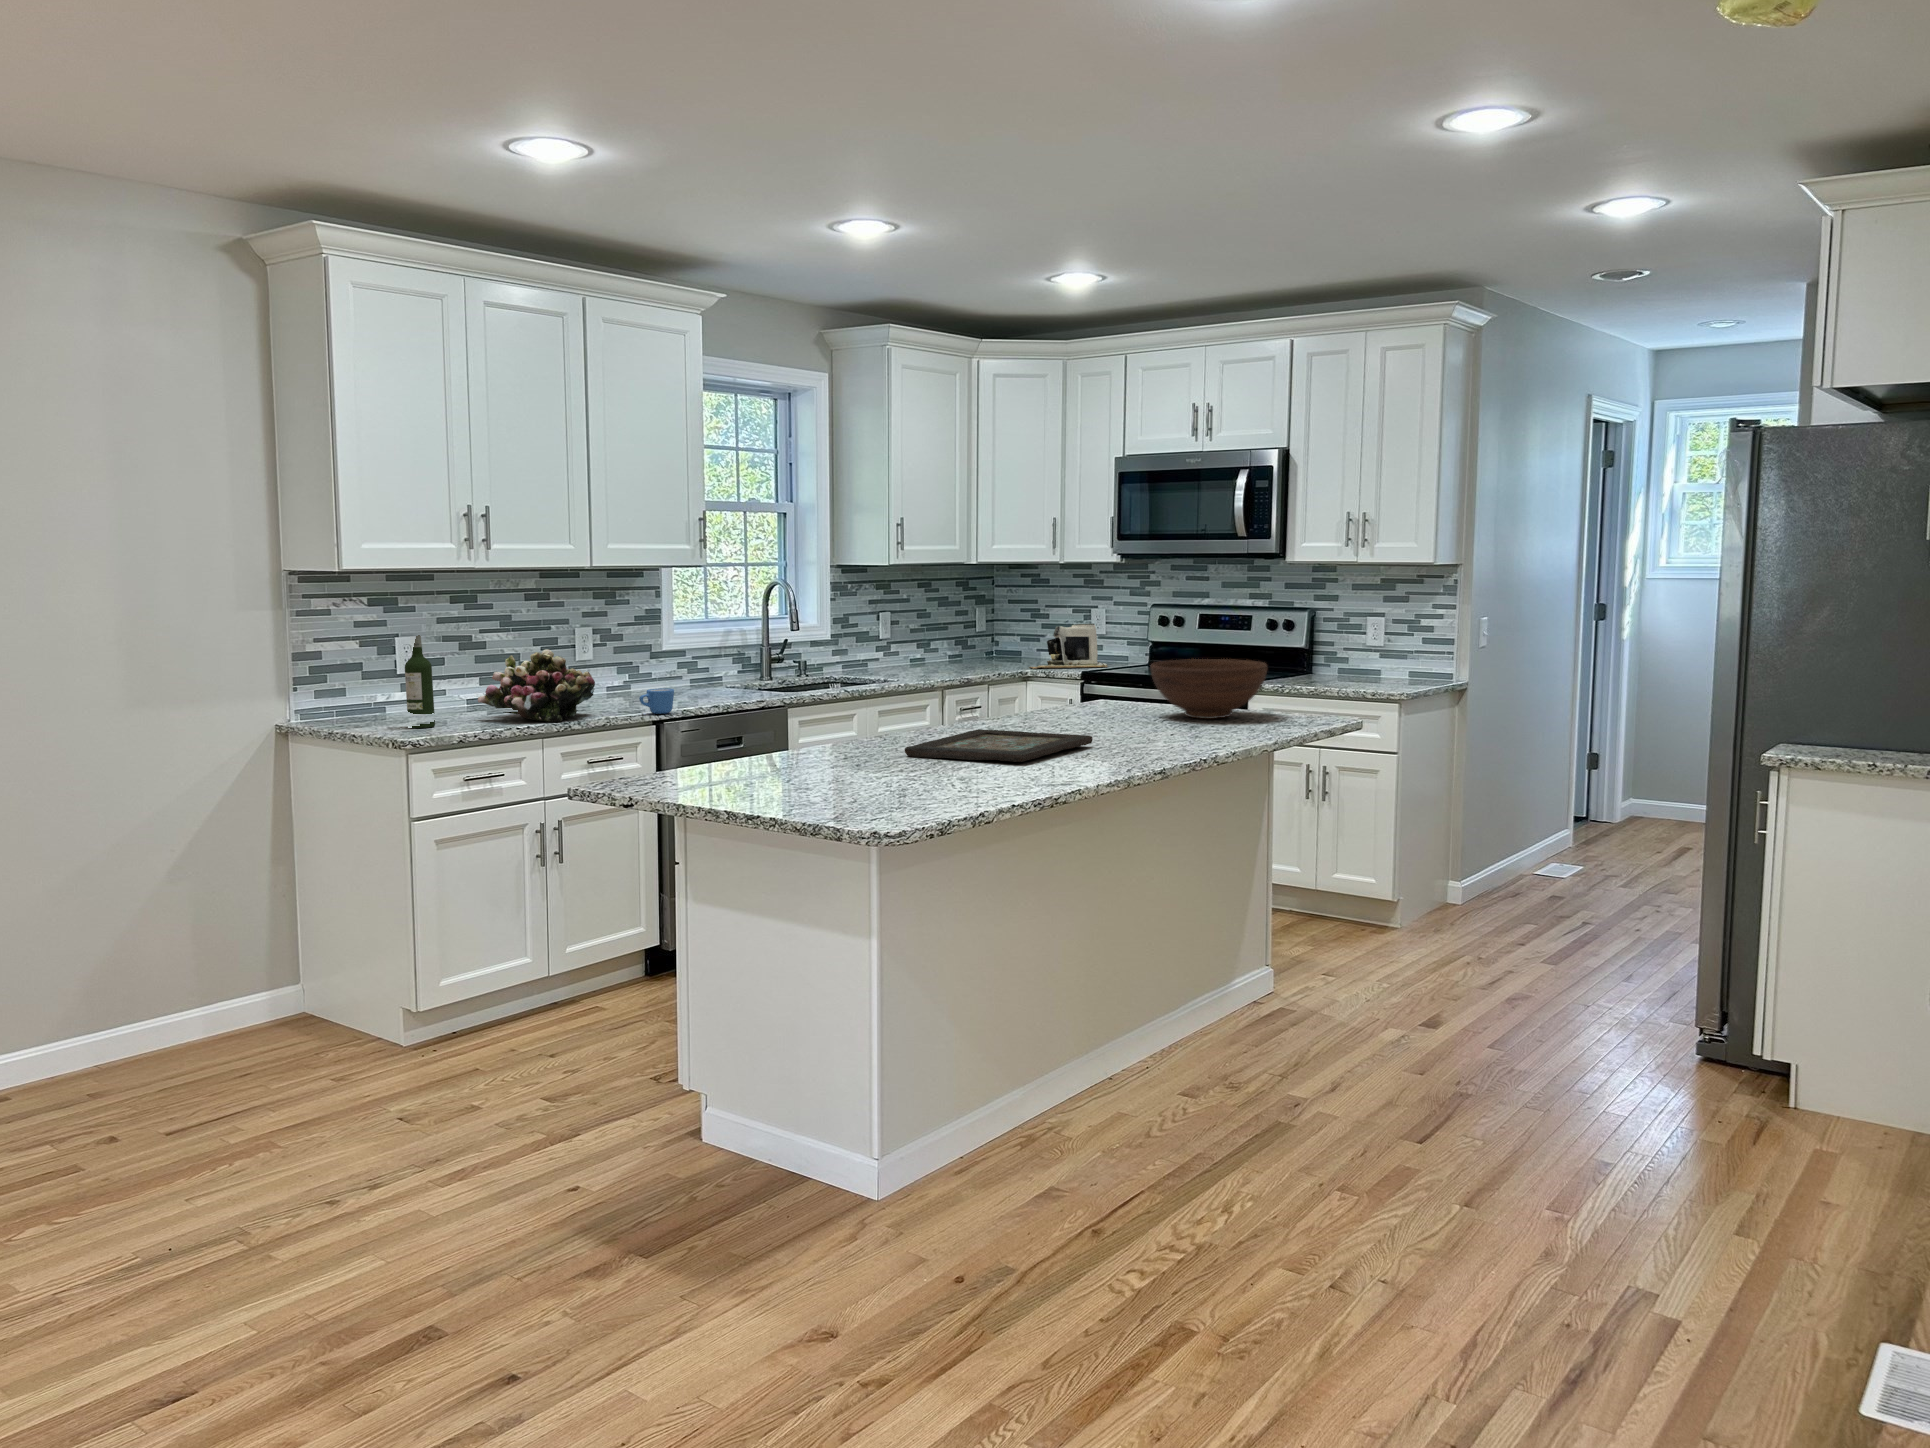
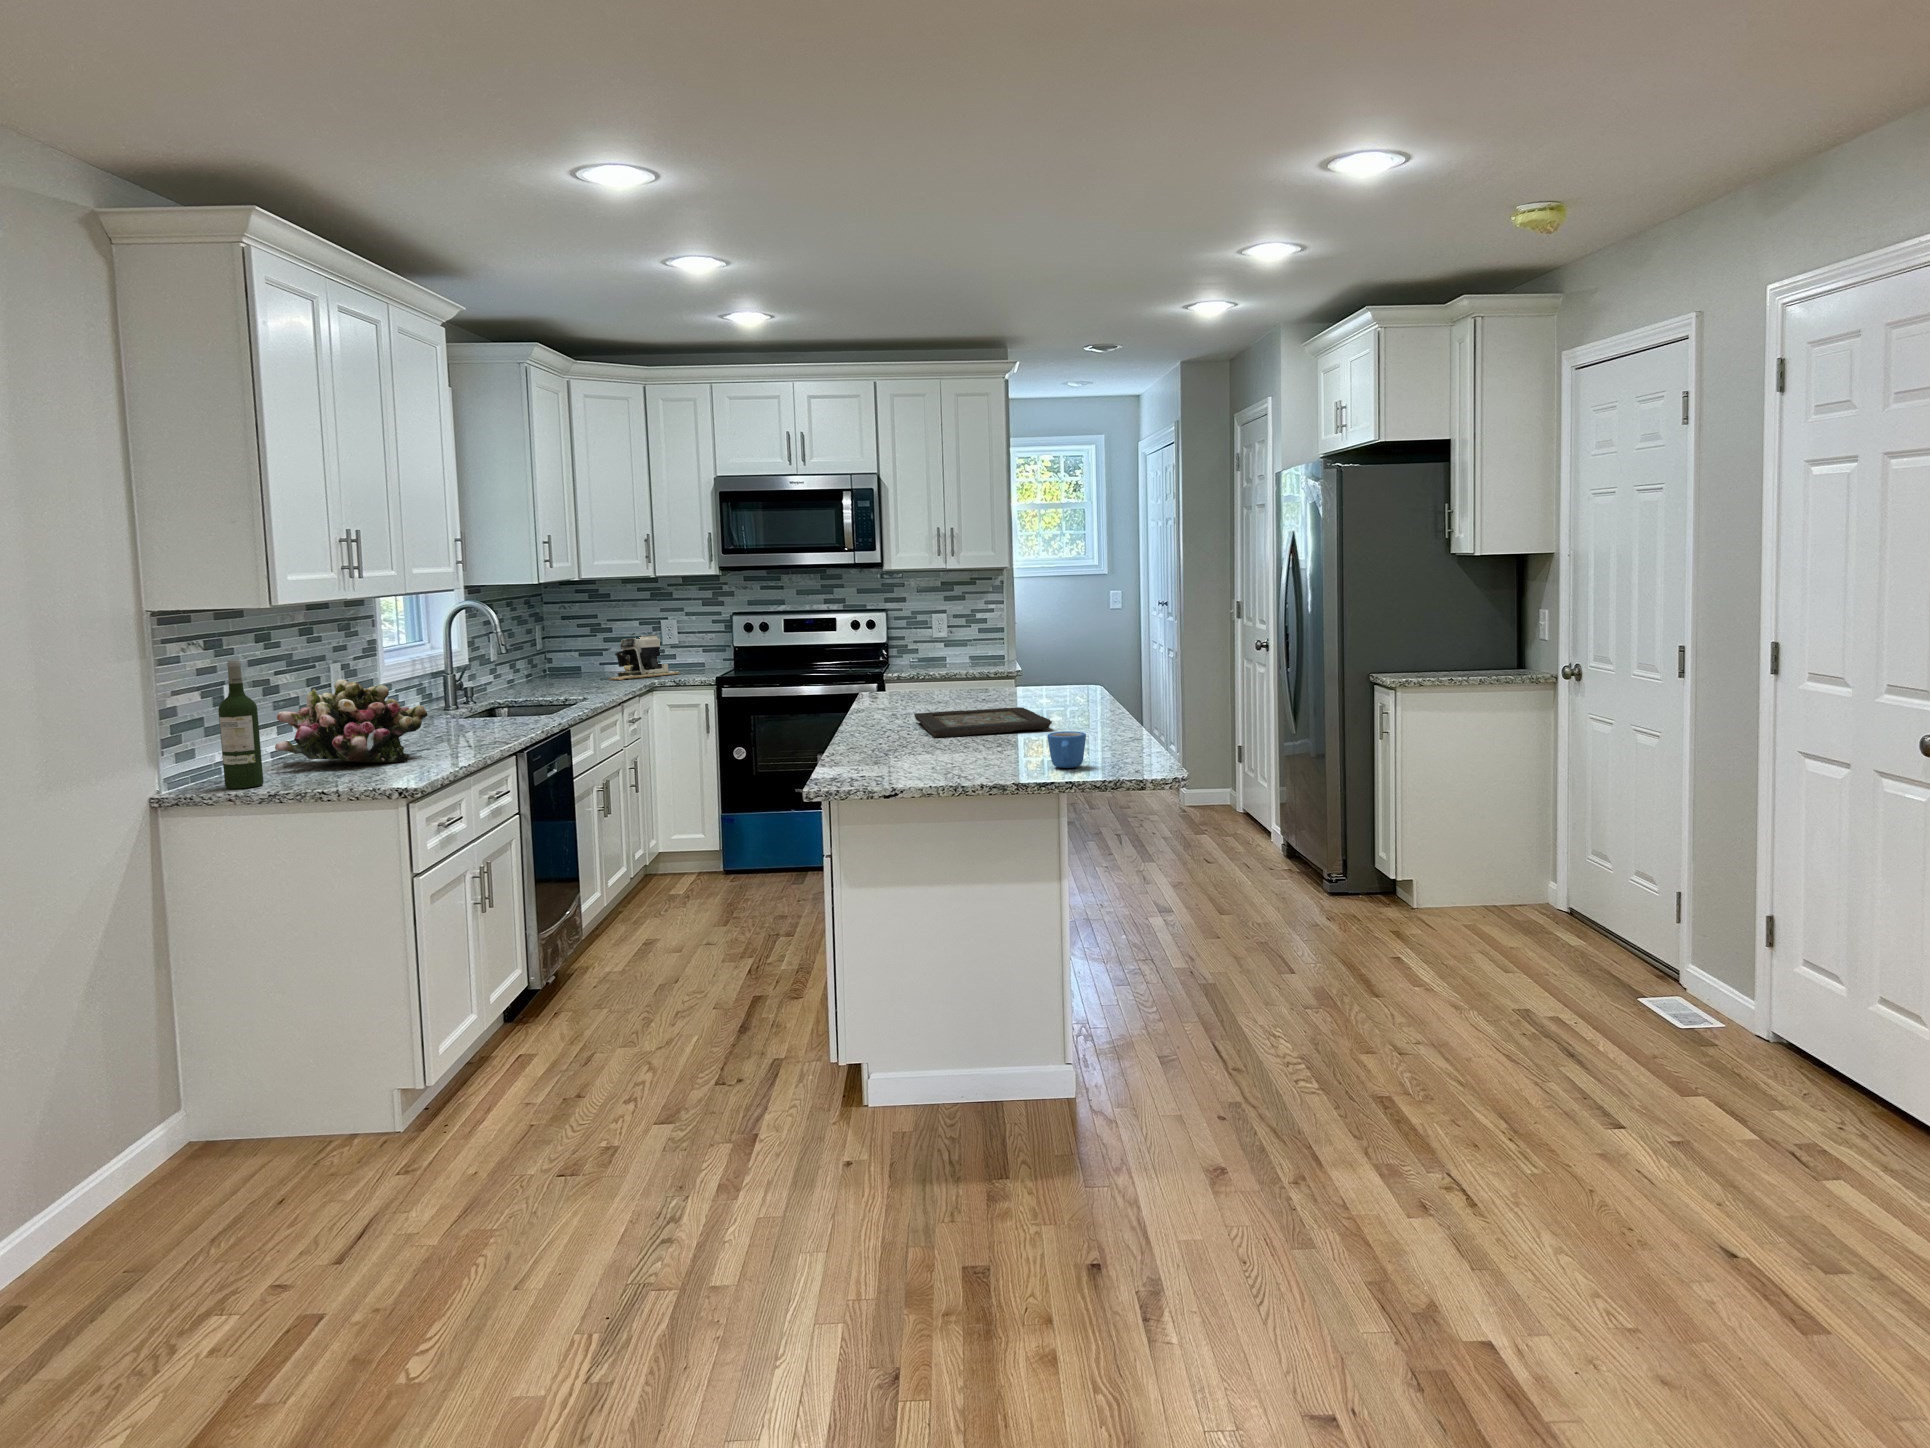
fruit bowl: present [1150,659,1267,719] -> none [930,646,1025,694]
mug: present [639,688,674,714] -> present [1047,731,1086,768]

